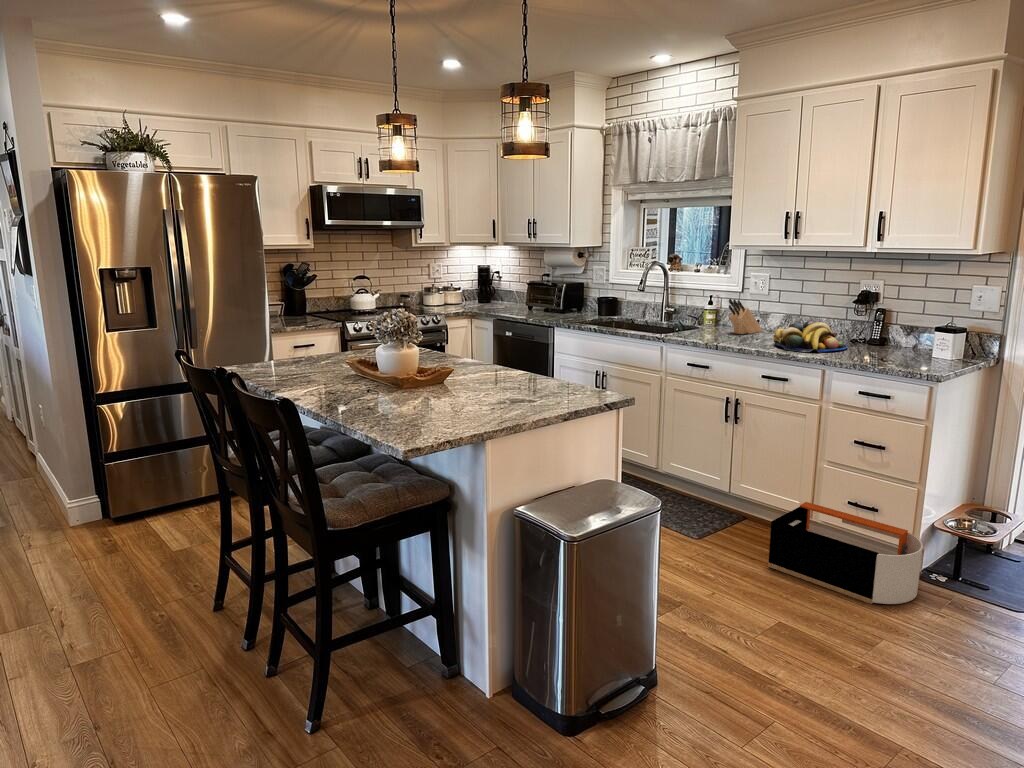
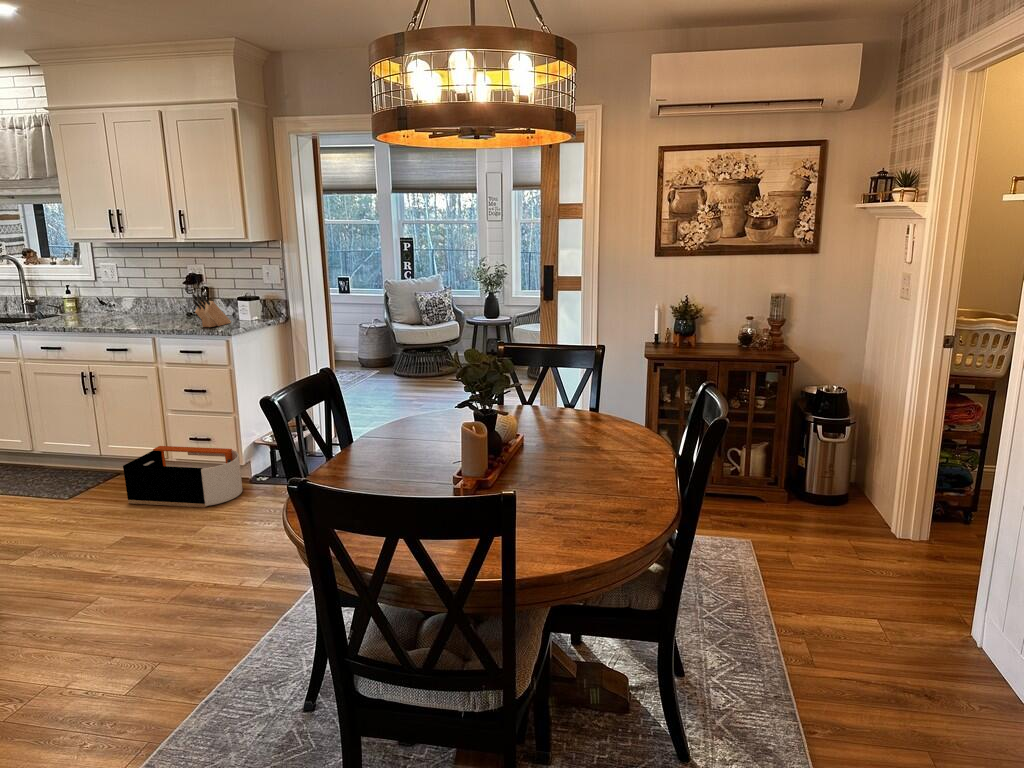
knife block: present [729,299,763,334] -> present [192,294,231,327]
fruit bowl: present [773,320,847,352] -> none [117,300,181,326]

